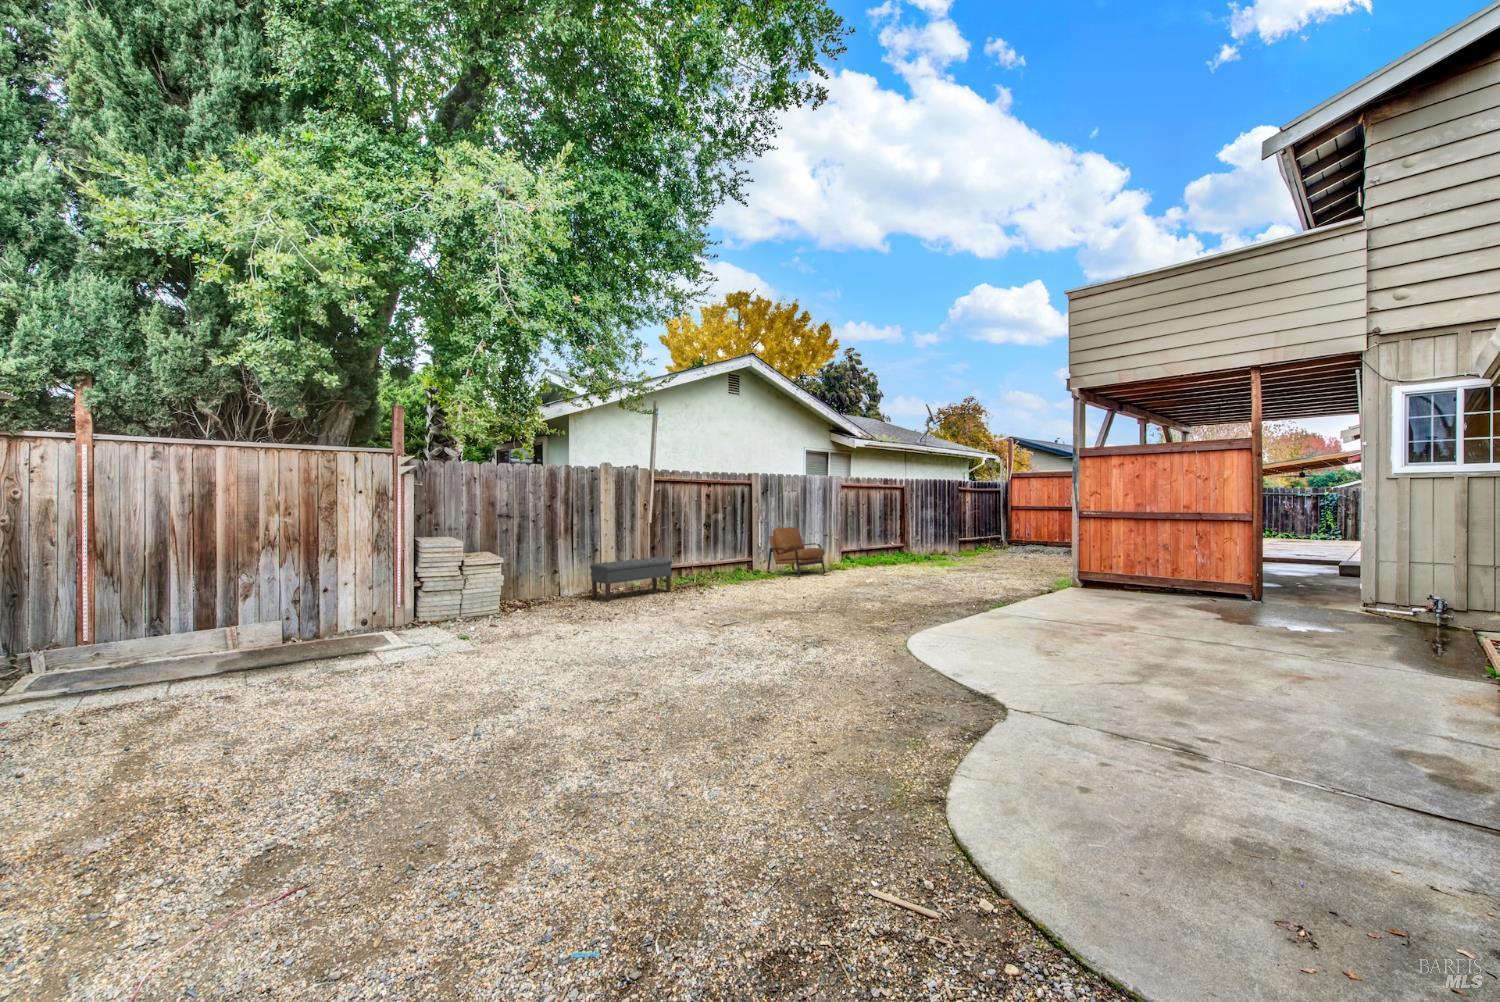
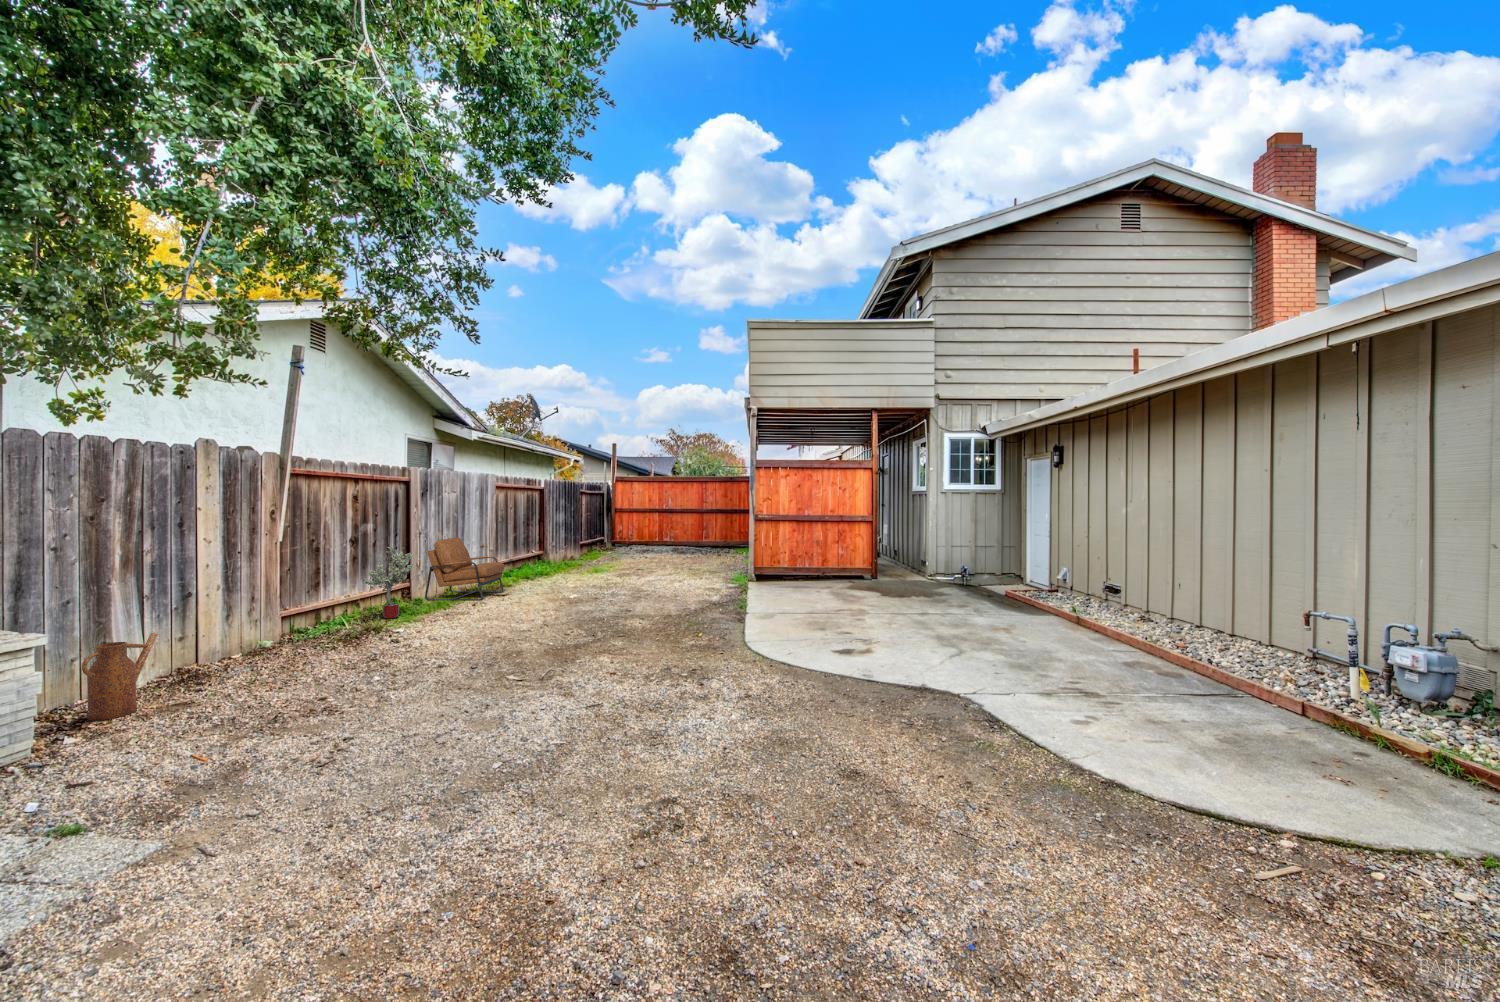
potted tree: none [708,530,744,582] -> present [364,546,414,619]
bench: present [590,557,672,602] -> none [185,595,335,682]
watering can: none [536,568,571,608] -> present [82,633,157,721]

